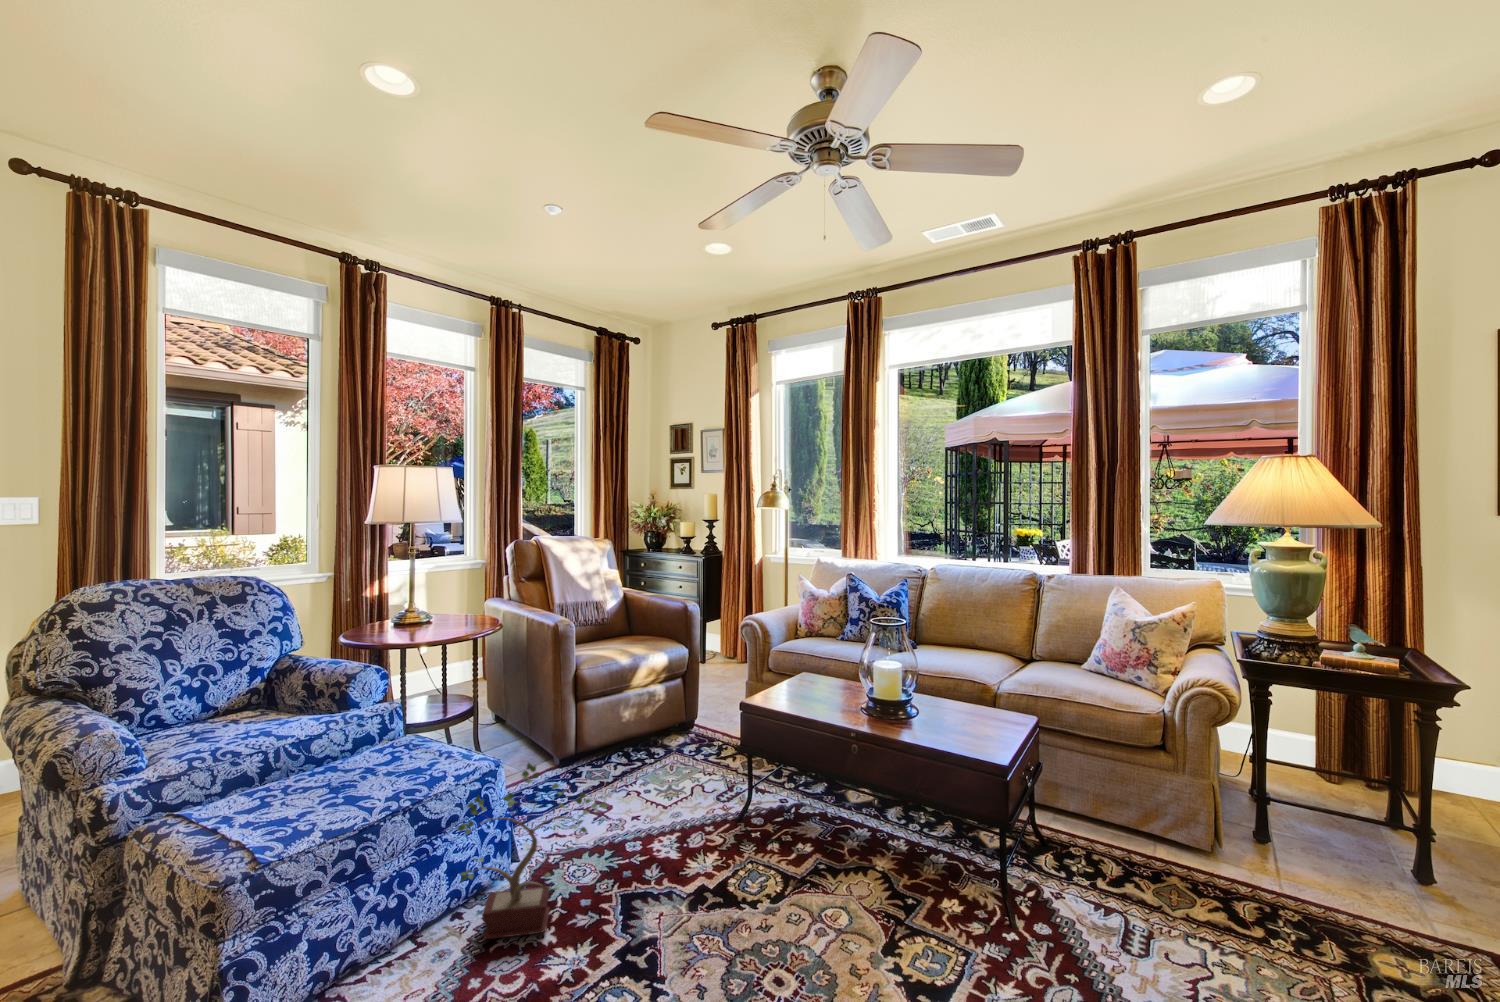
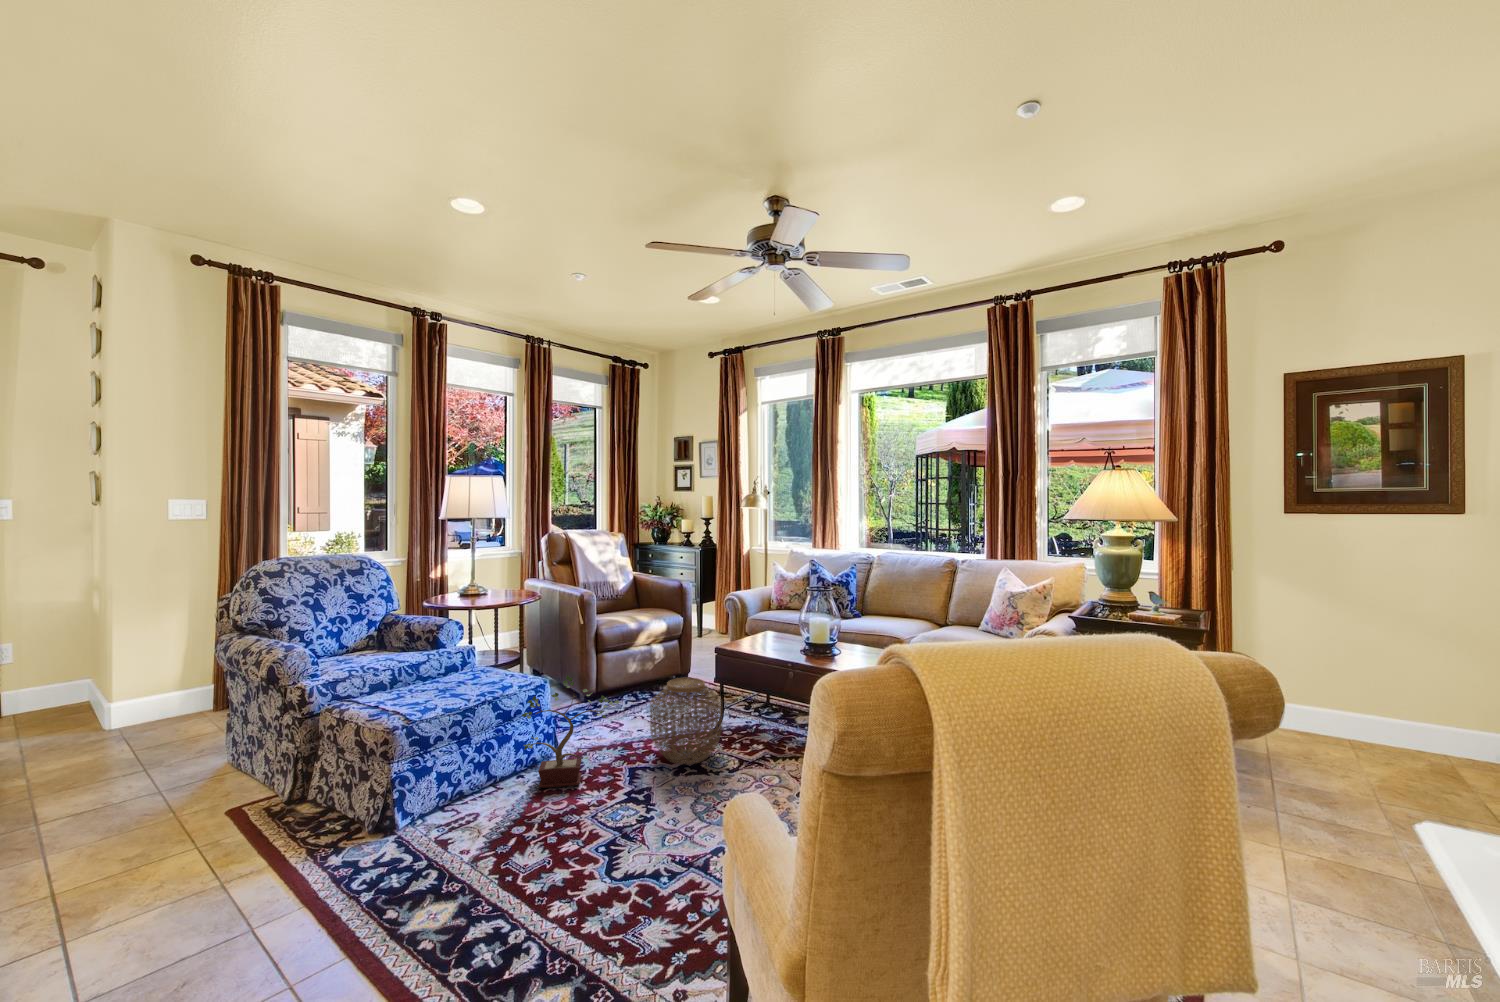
woven basket: none [651,753,756,887] -> present [650,678,722,764]

